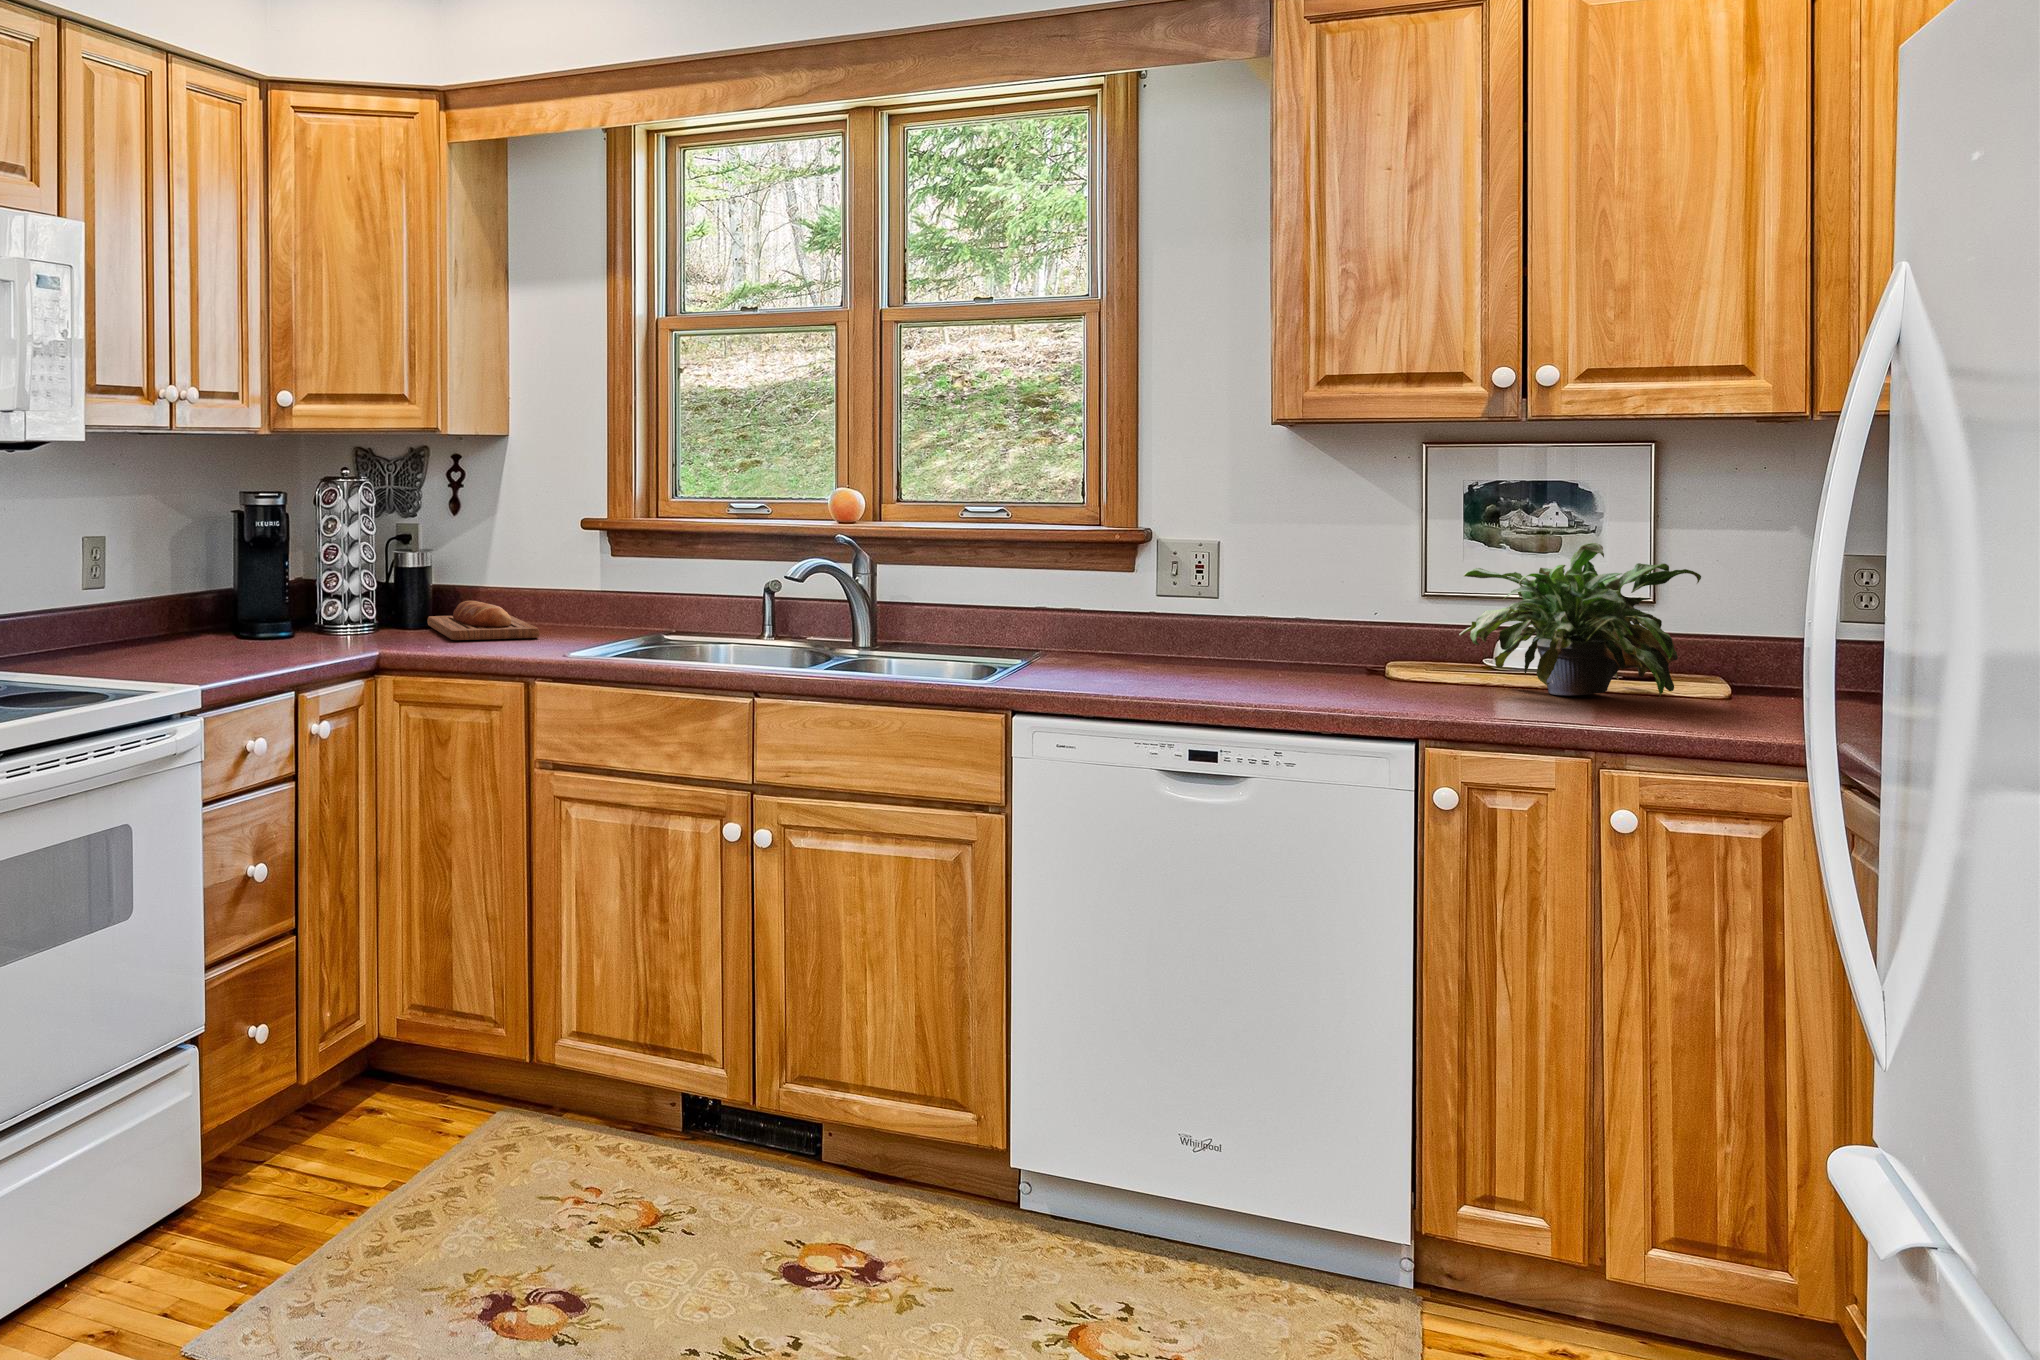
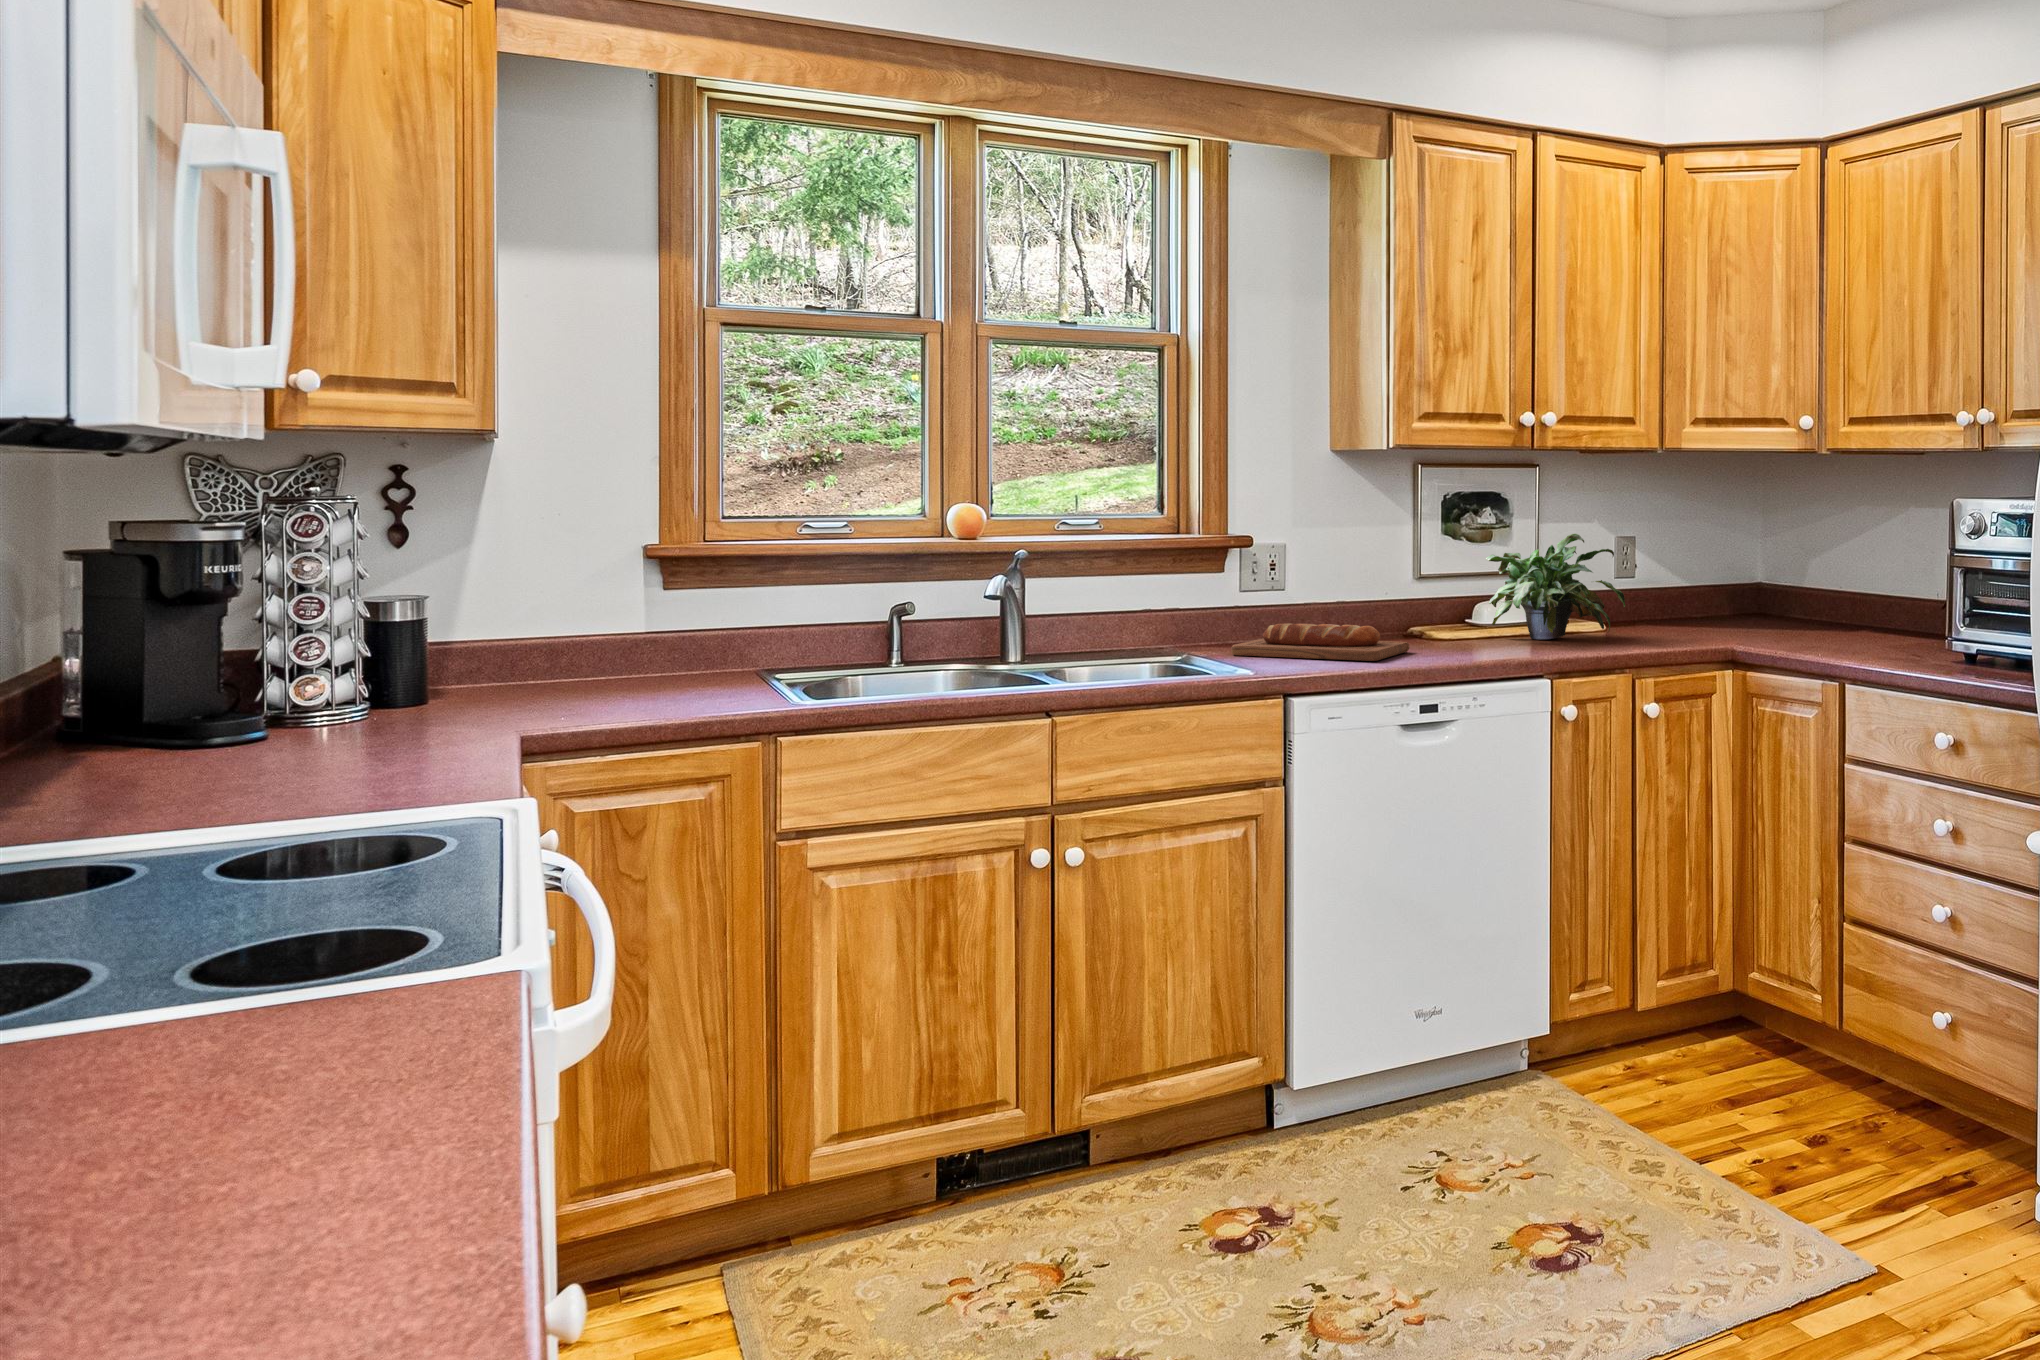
bread loaf: present [427,601,539,640] -> present [1231,623,1409,661]

